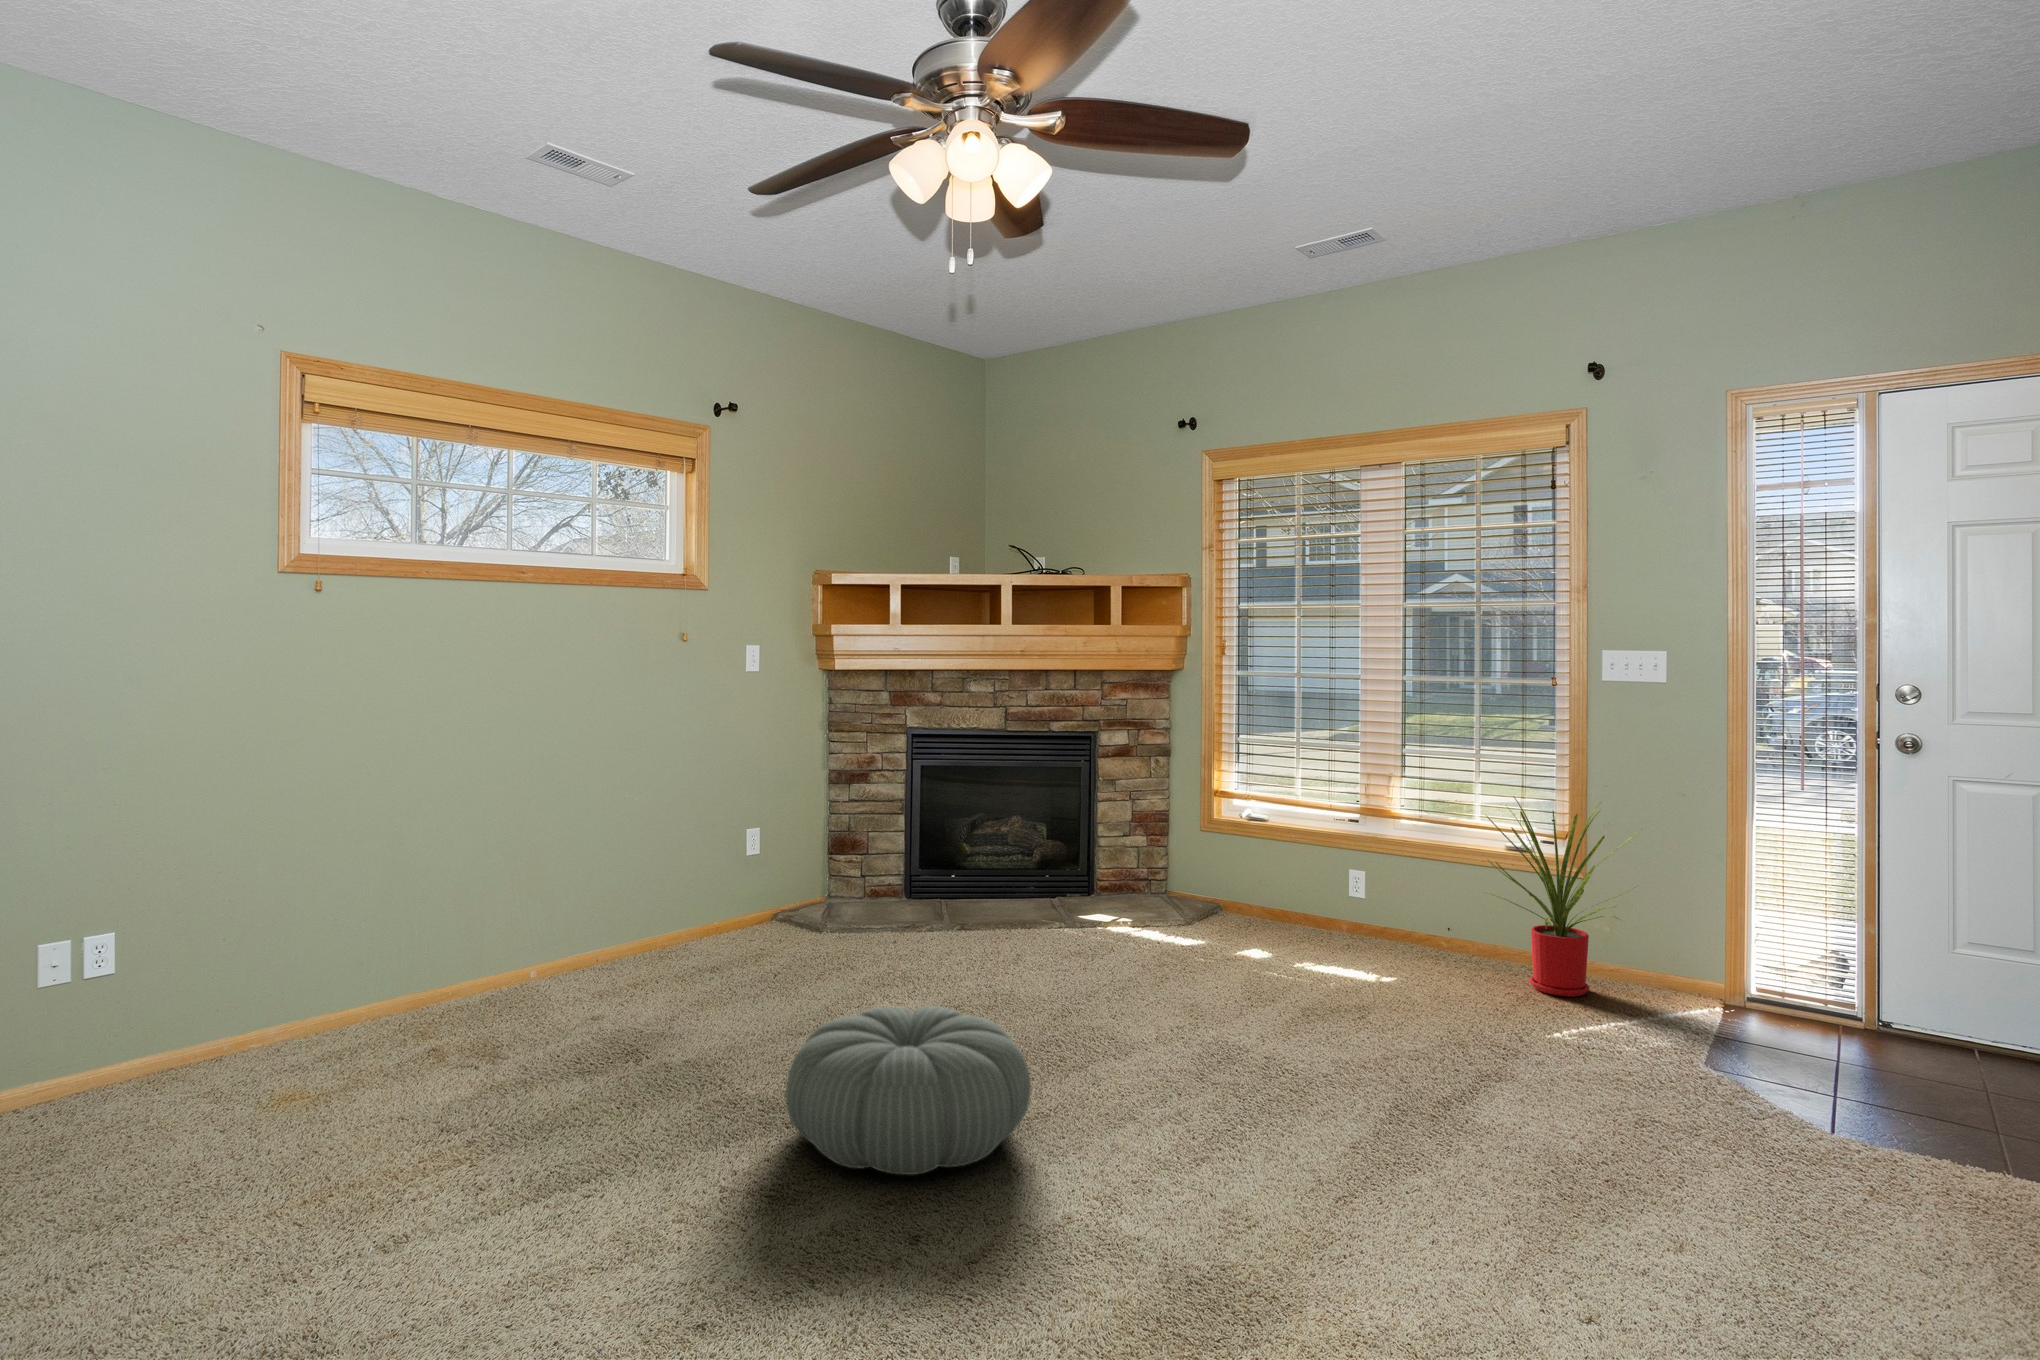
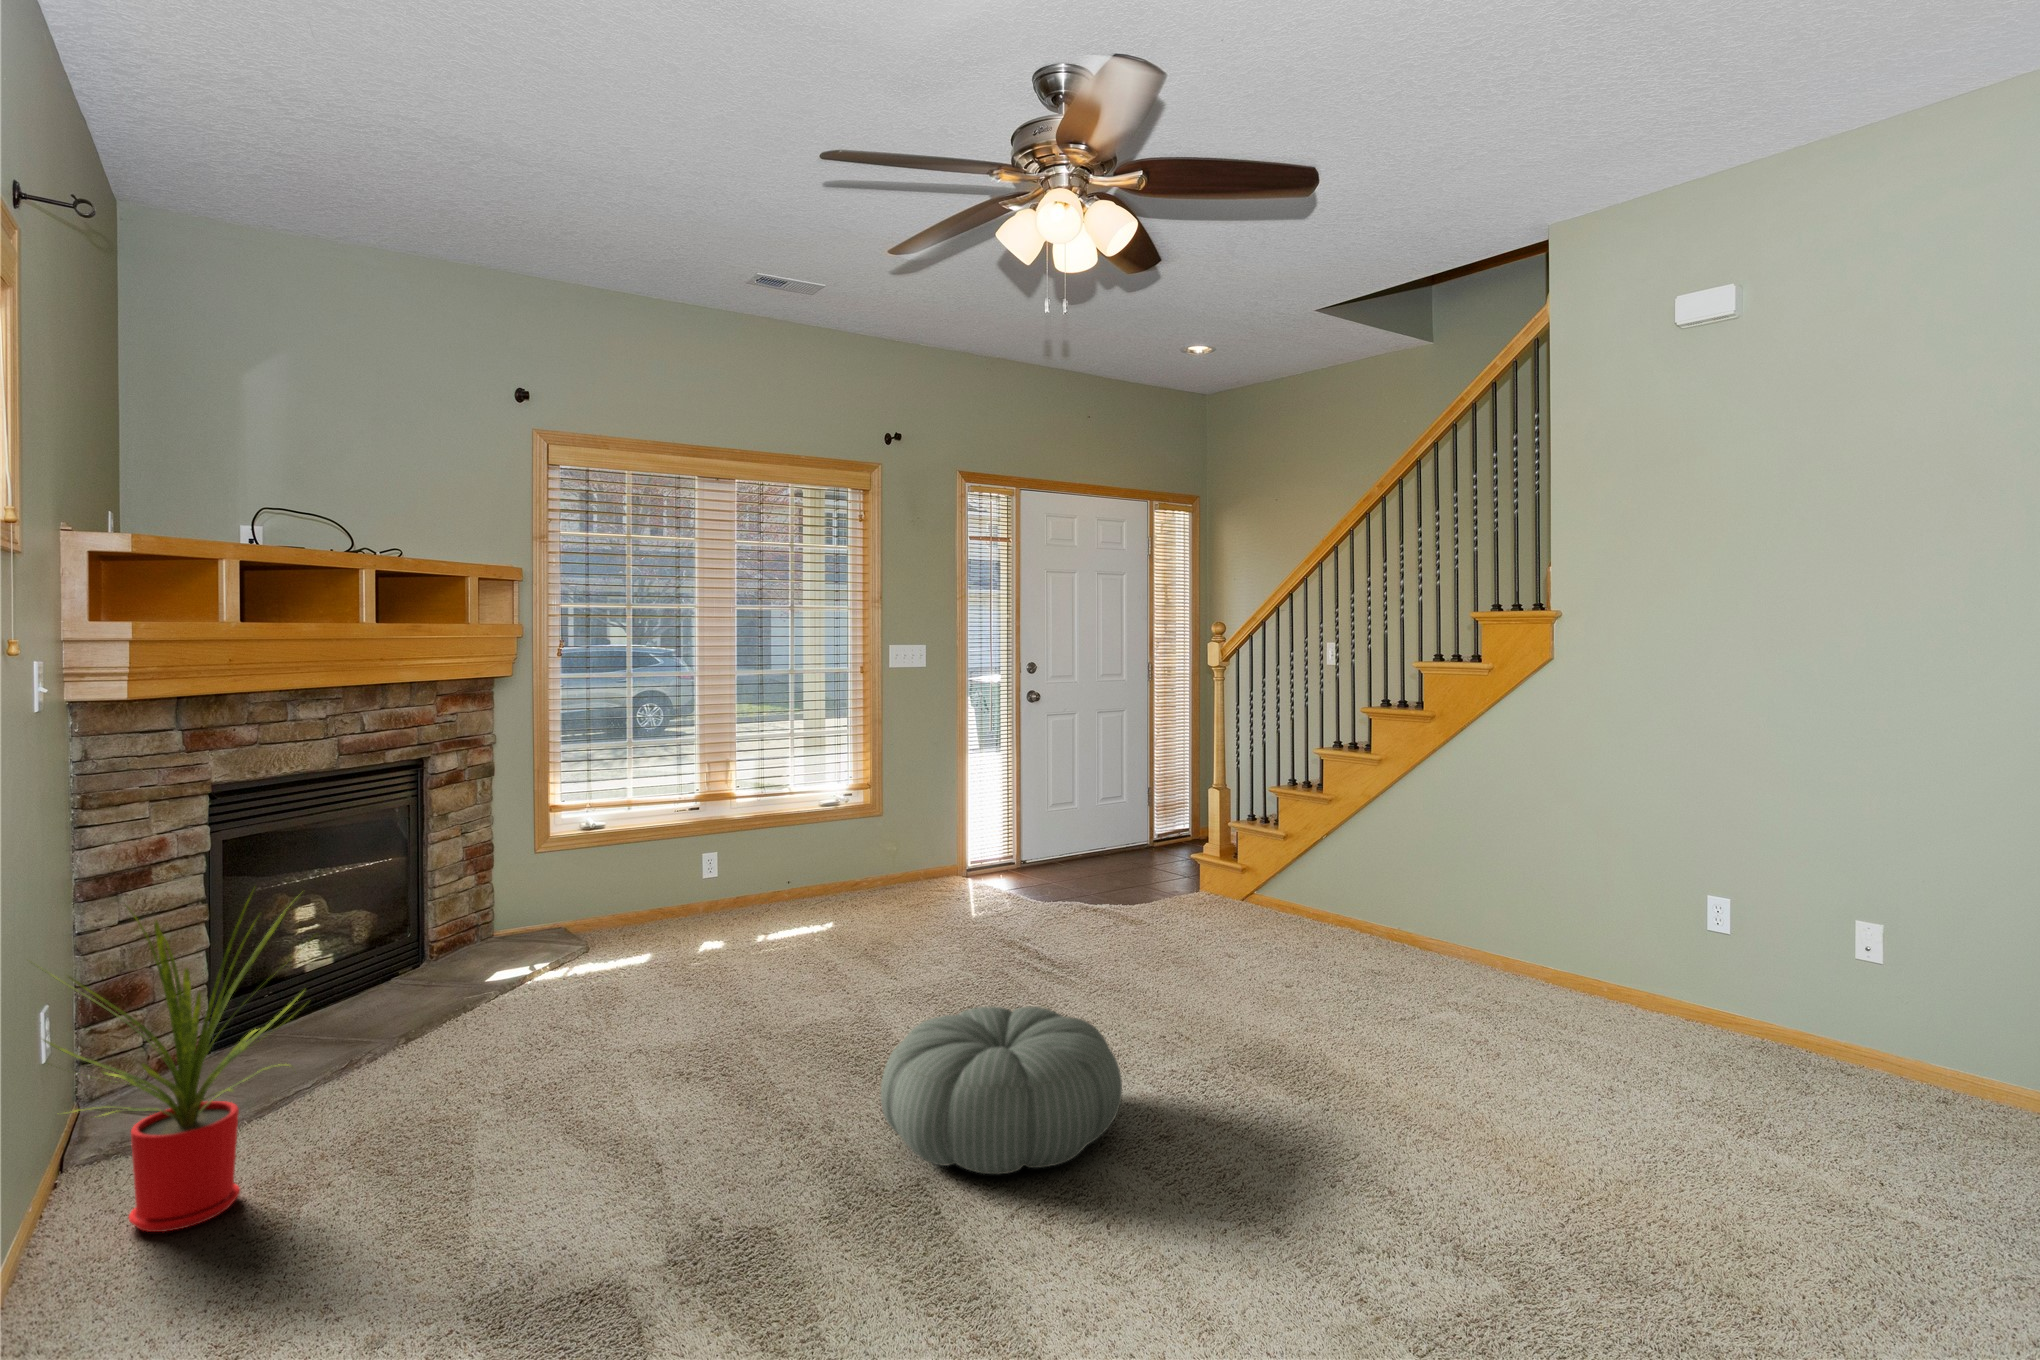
house plant: present [1487,796,1642,997] -> present [36,893,306,1232]

